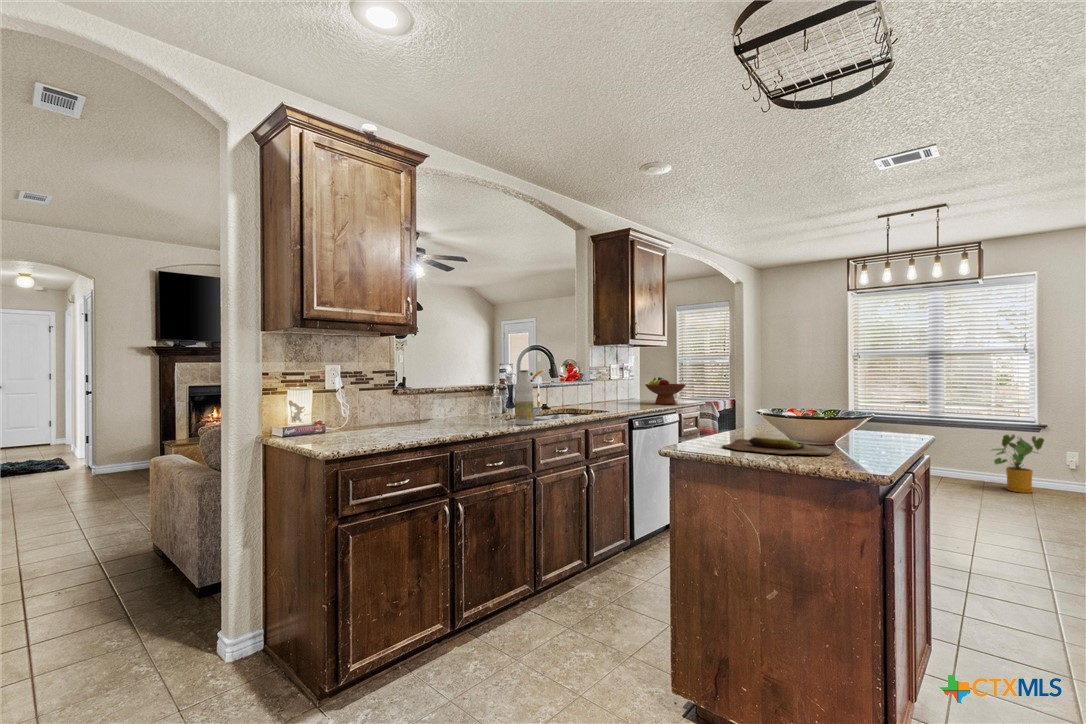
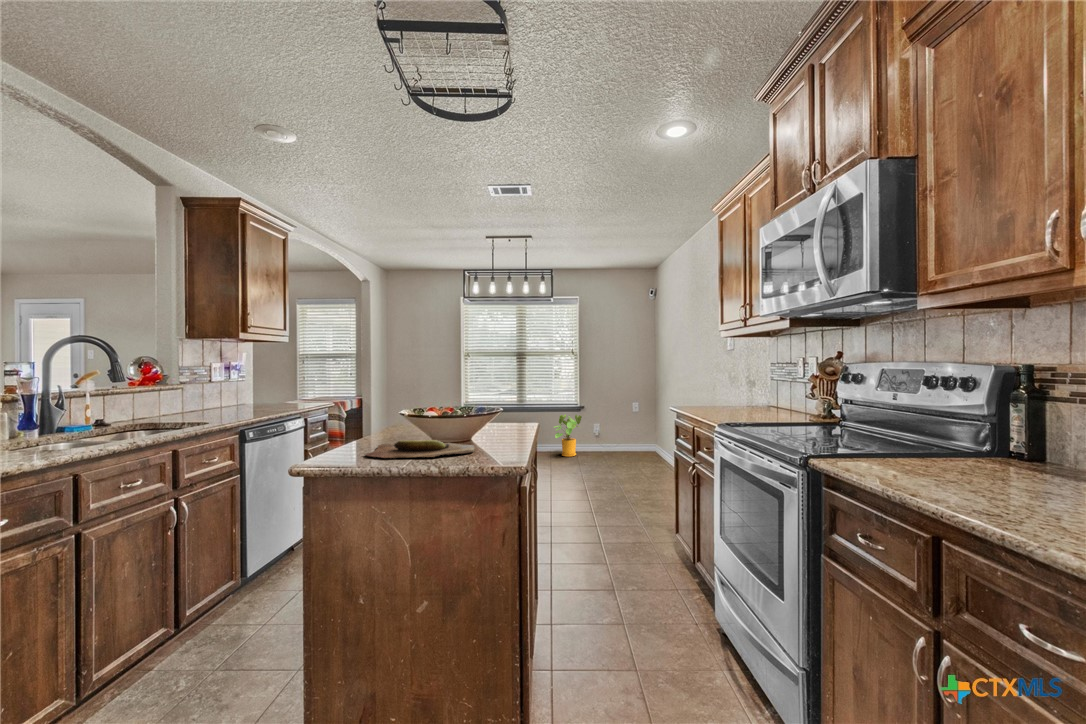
bottle: present [515,370,533,425] -> none [36,372,75,456]
fruit bowl: present [645,377,686,404] -> none [259,378,311,409]

